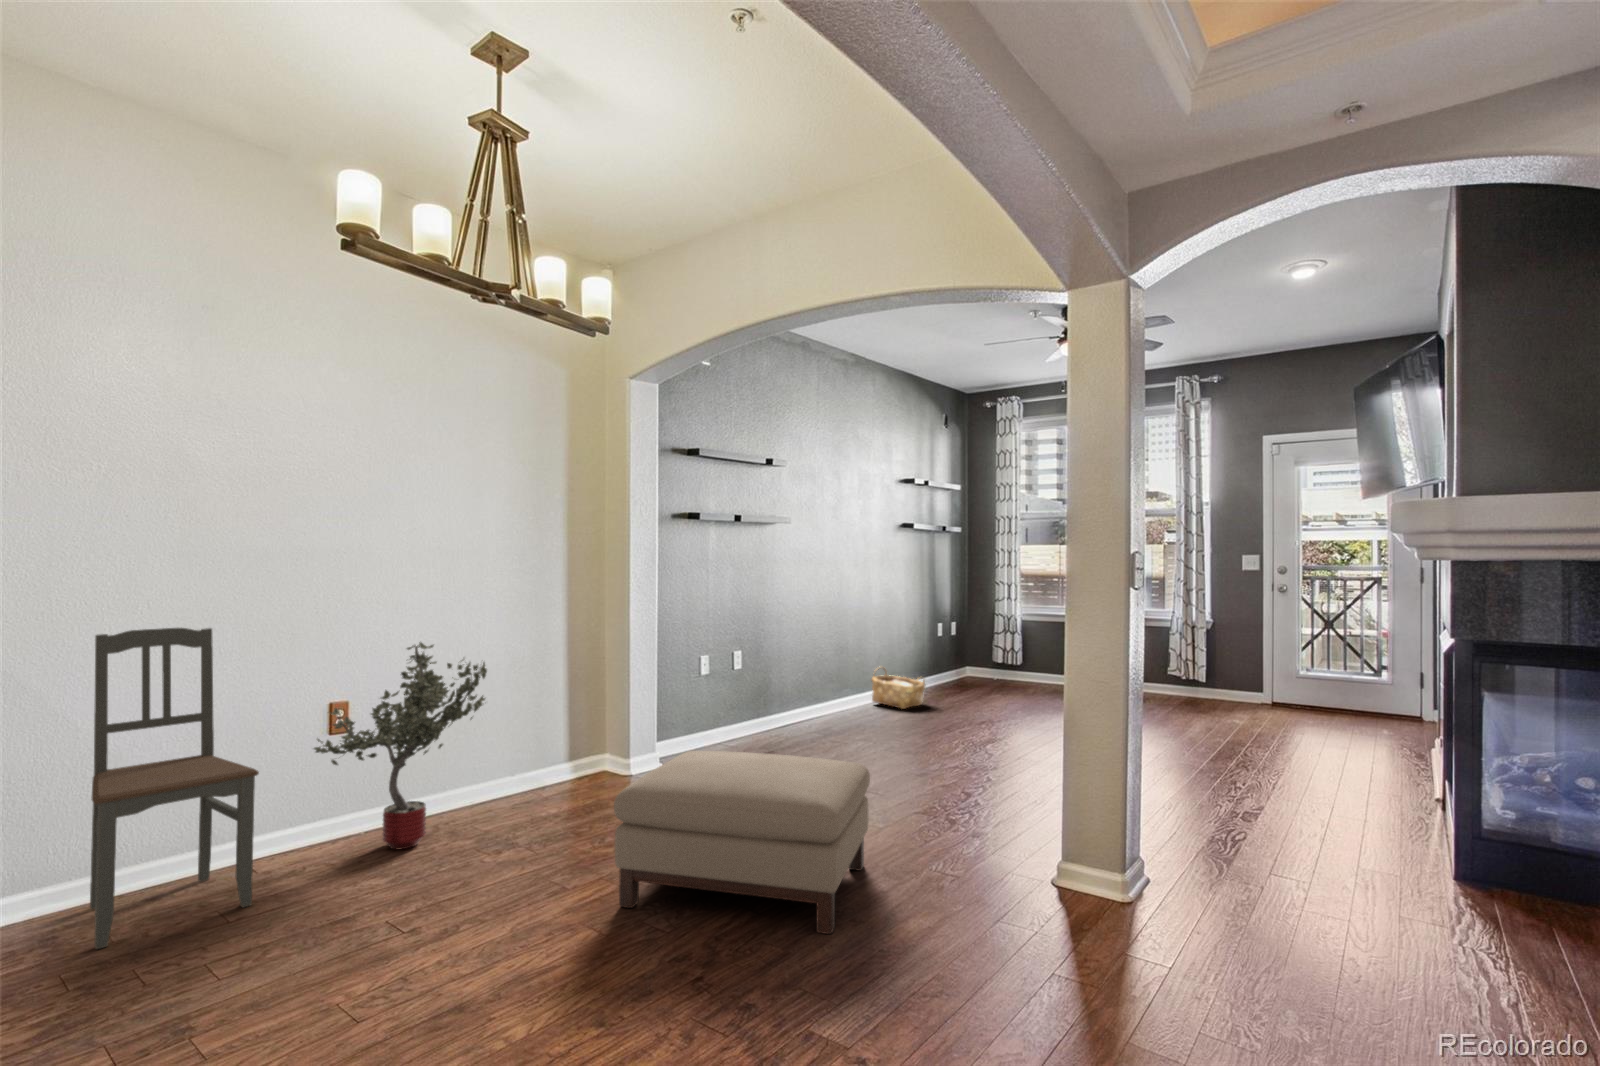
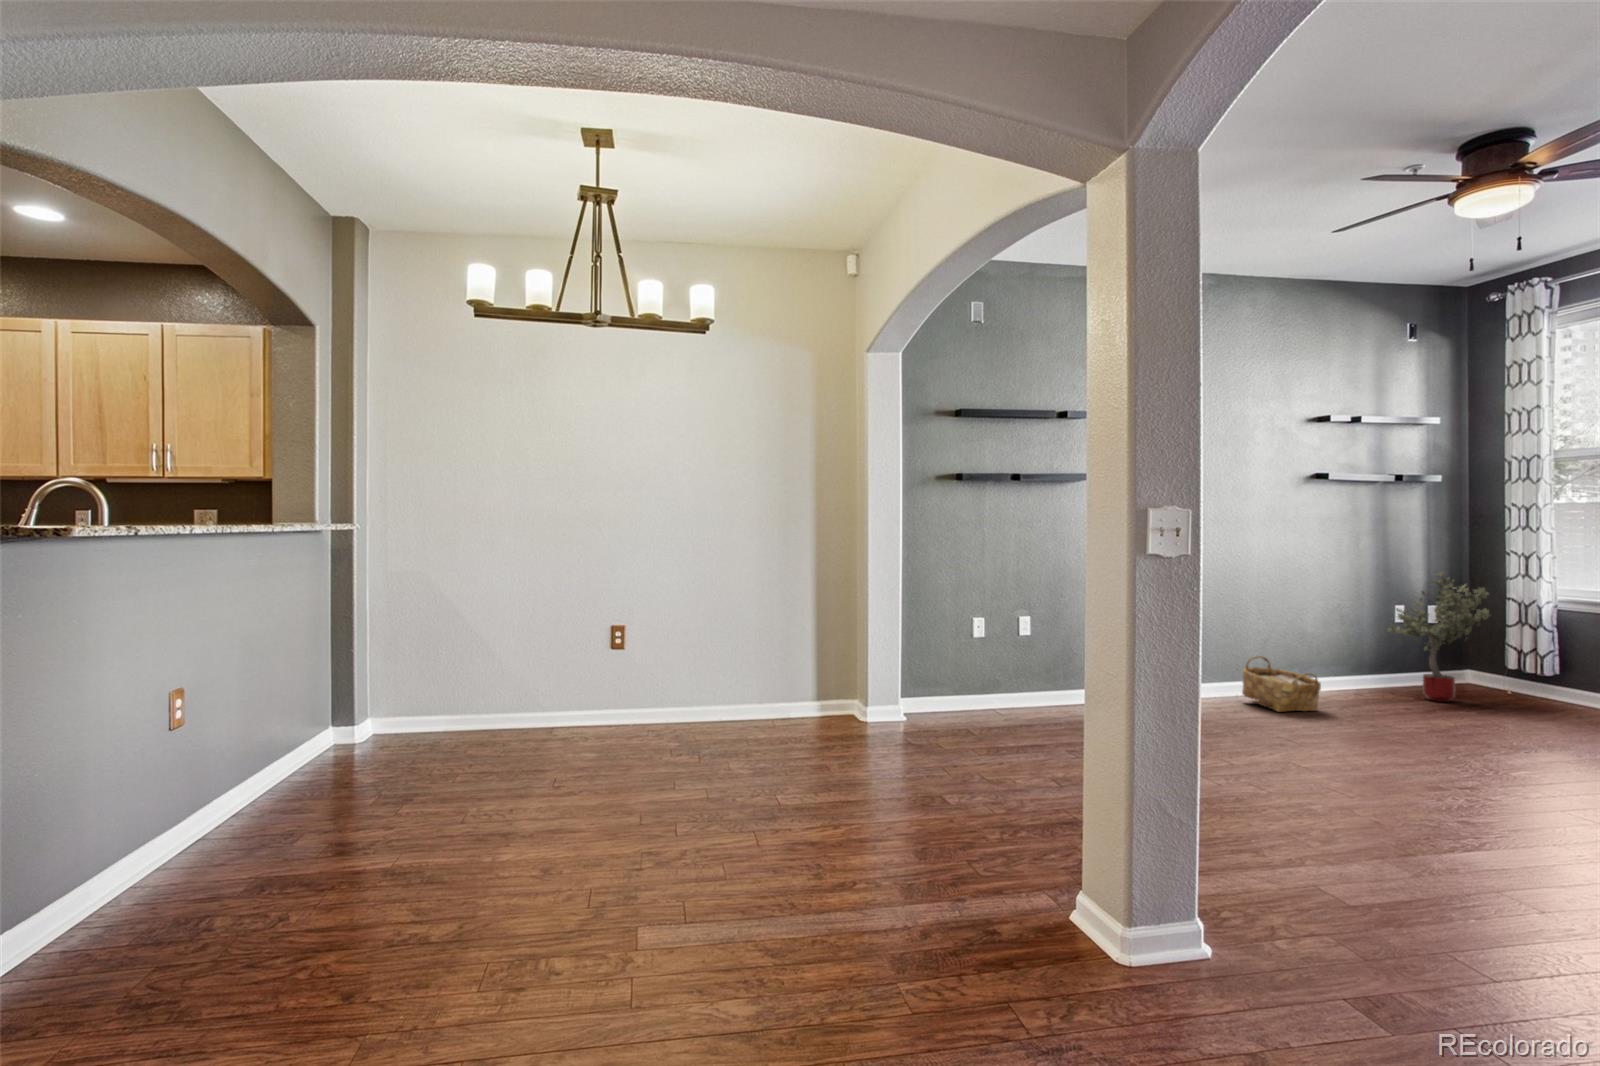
dining chair: present [90,628,259,949] -> none [429,560,529,759]
potted tree: present [314,642,487,849] -> present [1388,572,1491,702]
ottoman: present [614,751,870,934] -> none [687,694,950,891]

